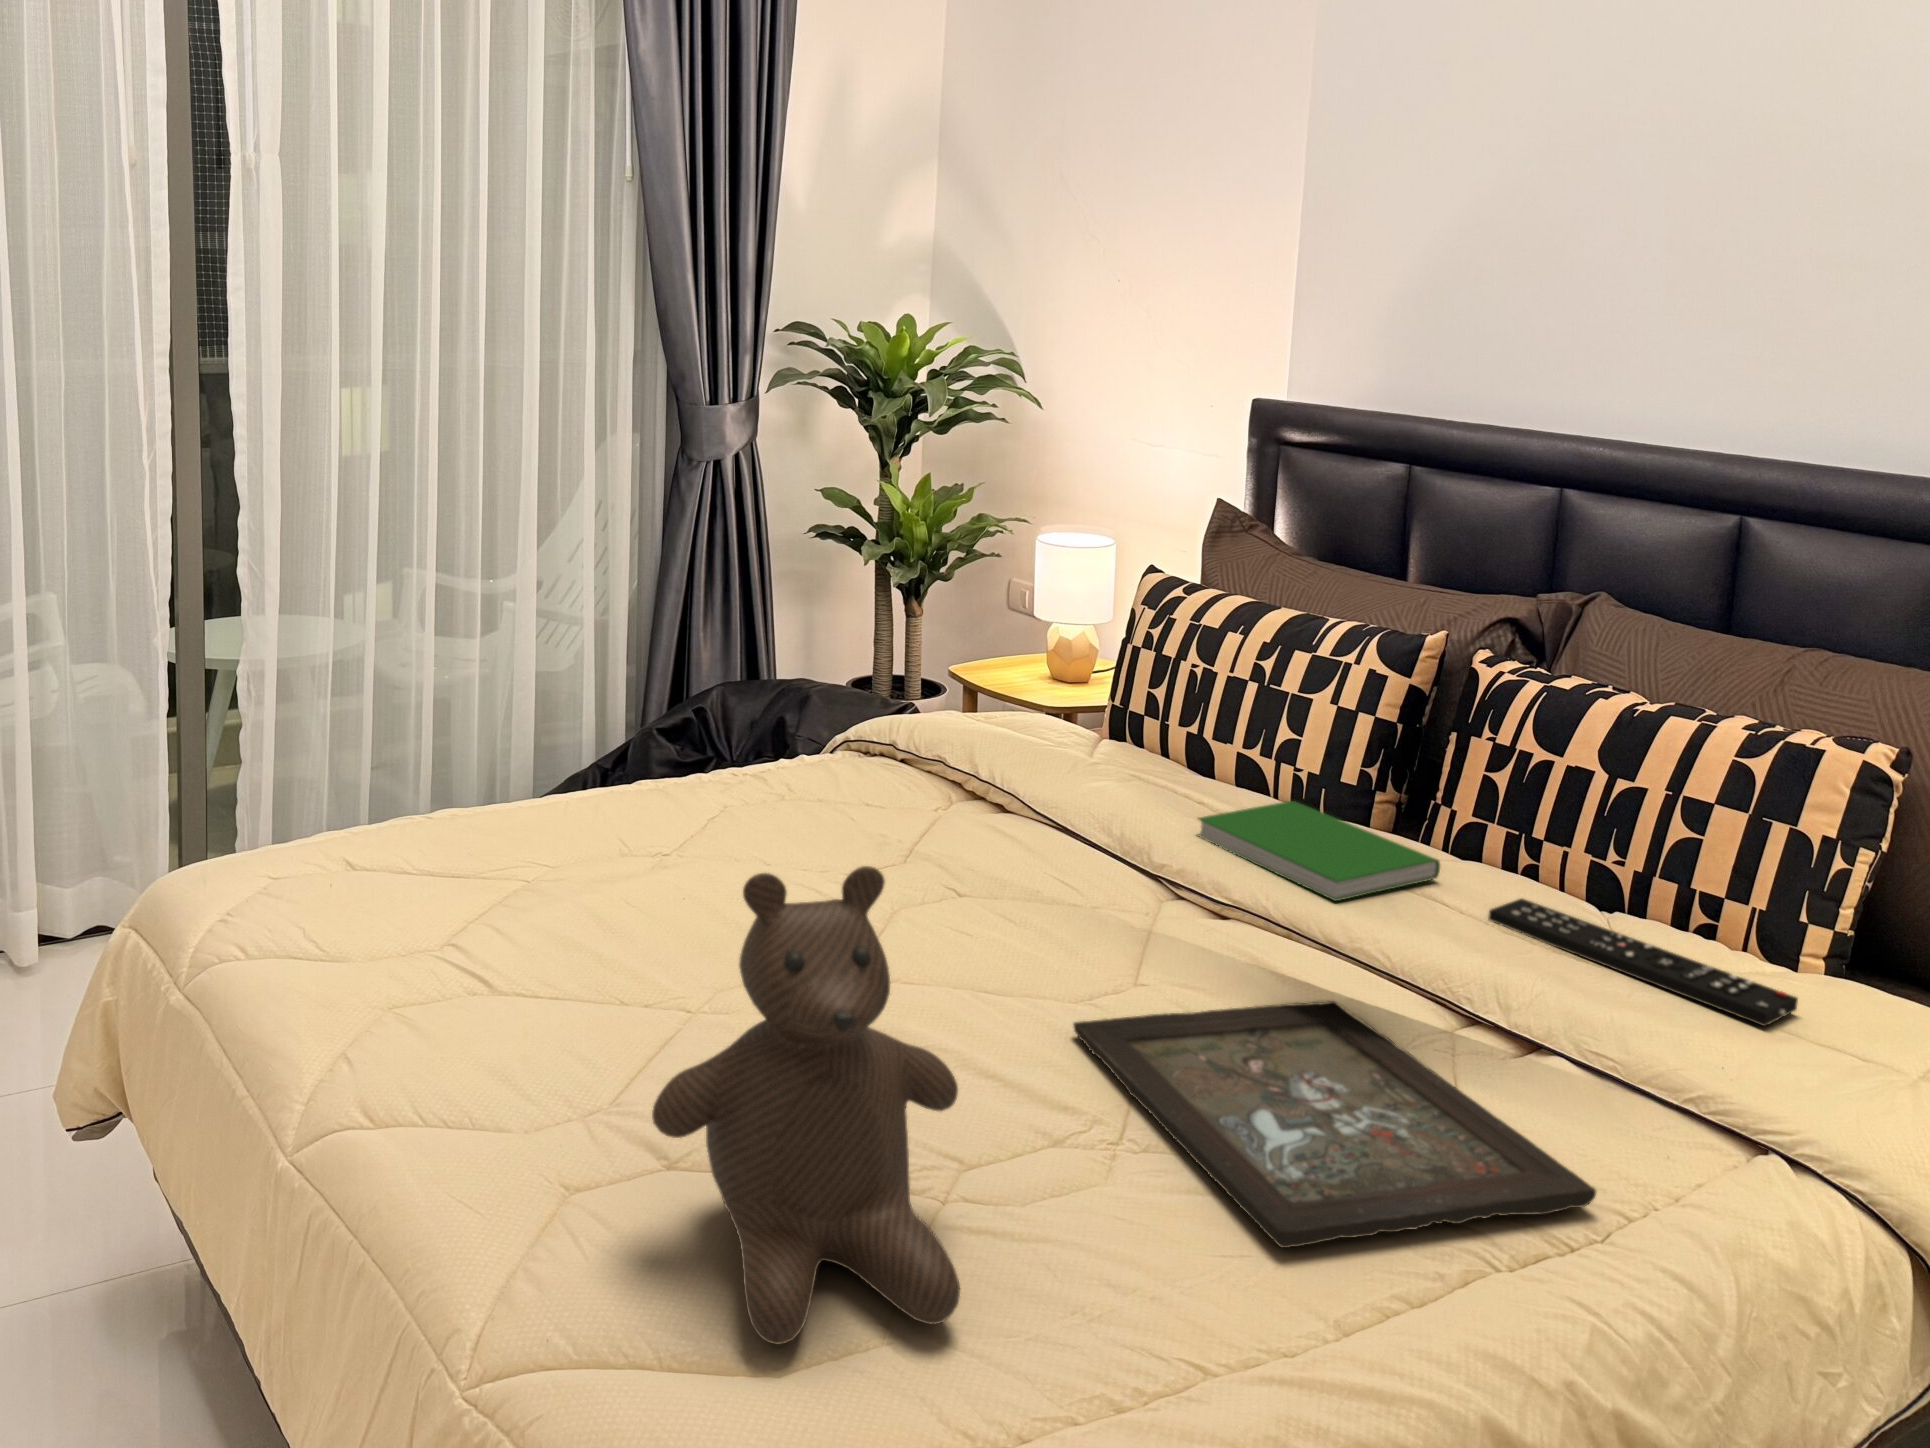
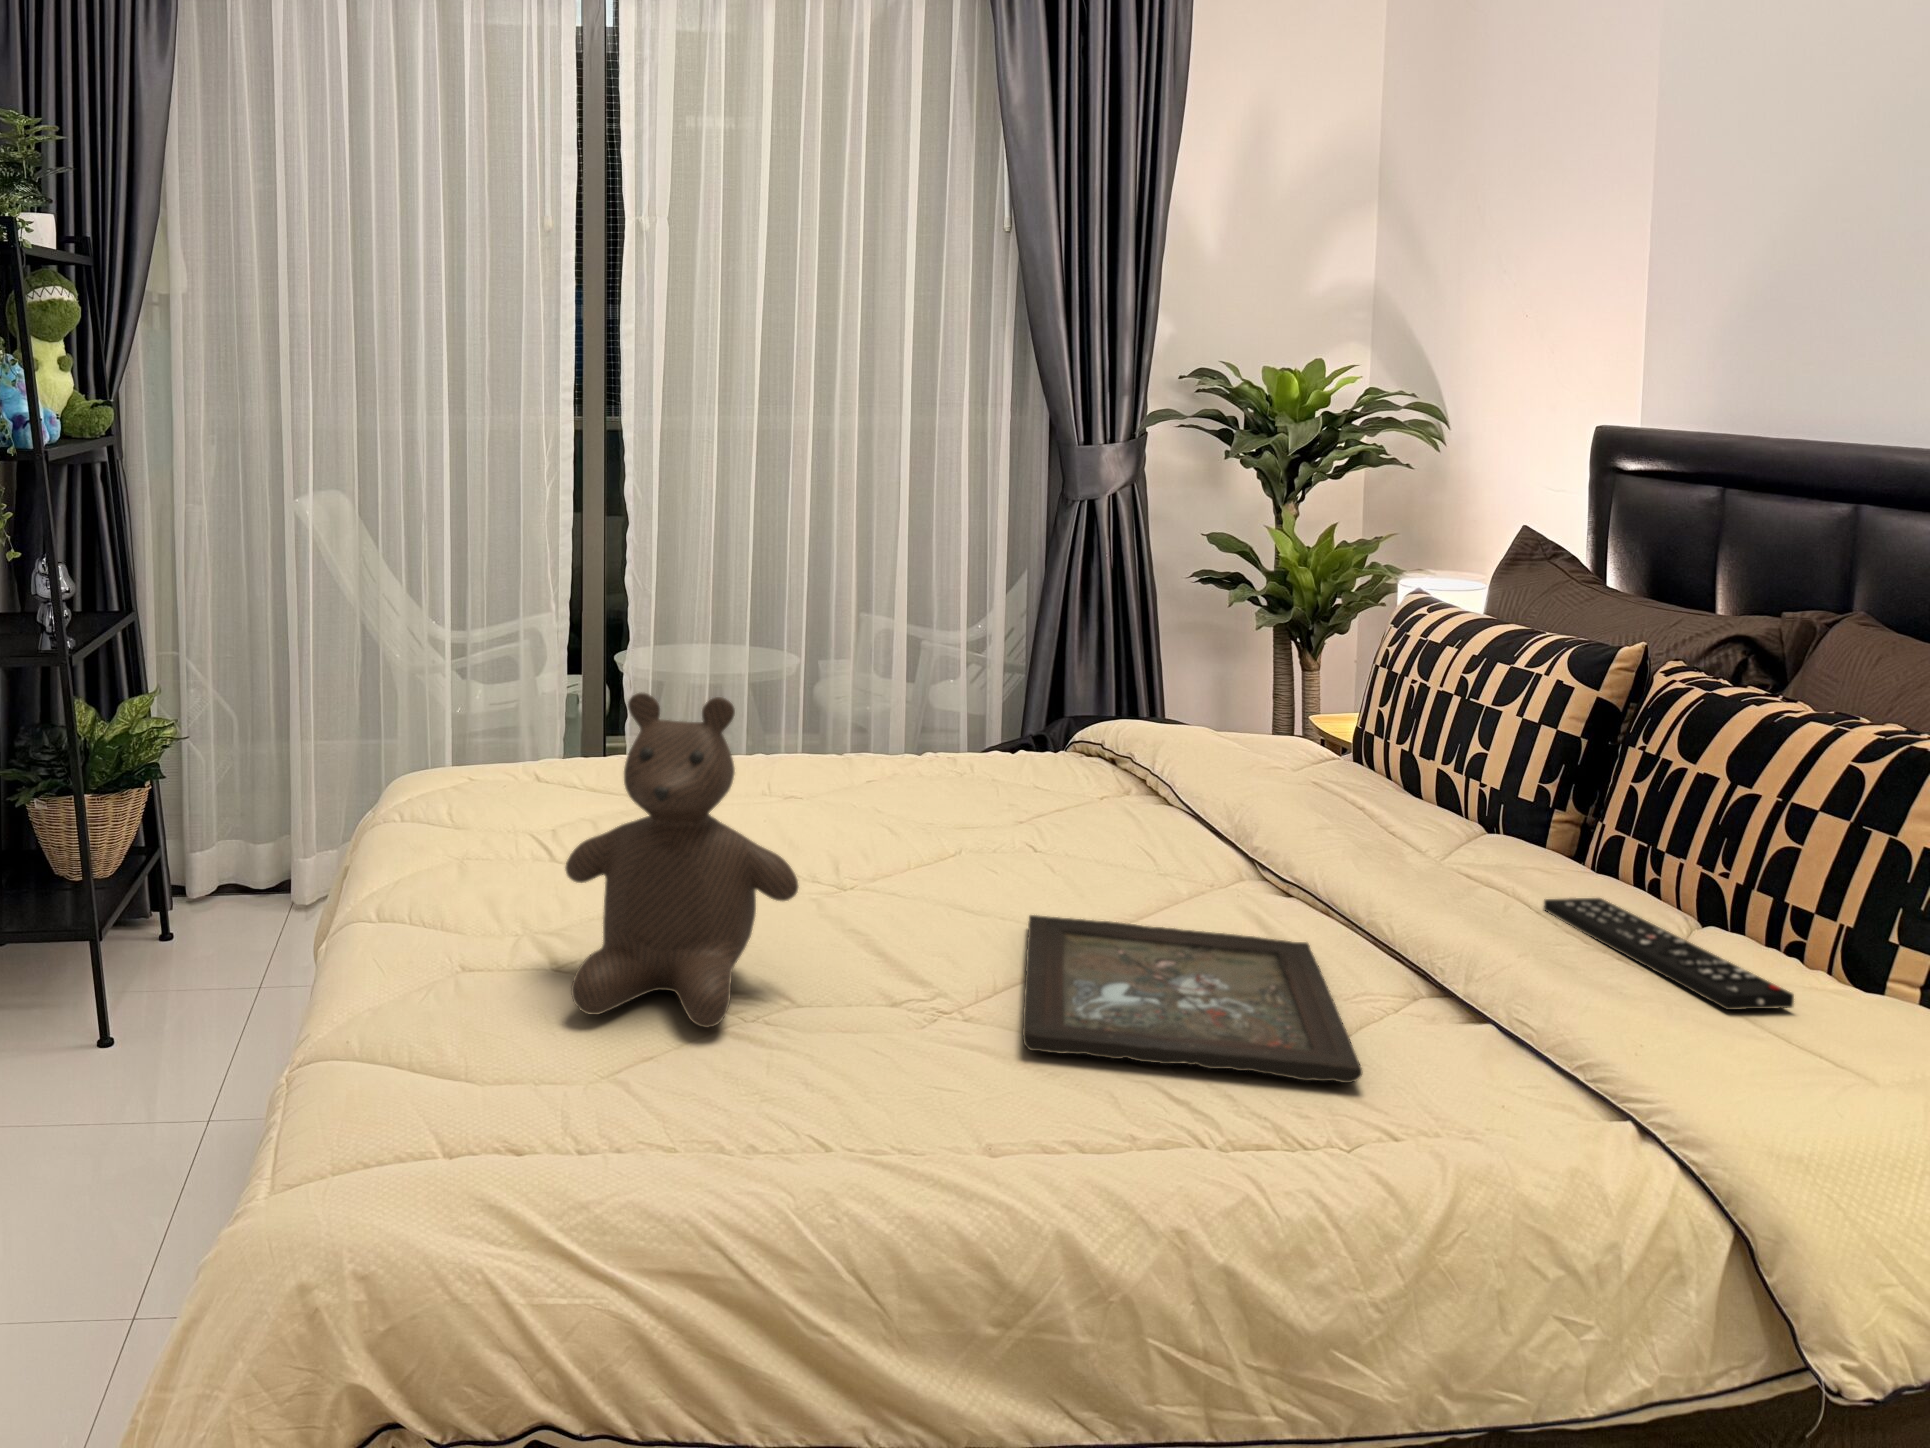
hardcover book: present [1198,801,1440,901] -> none [1315,804,1536,877]

